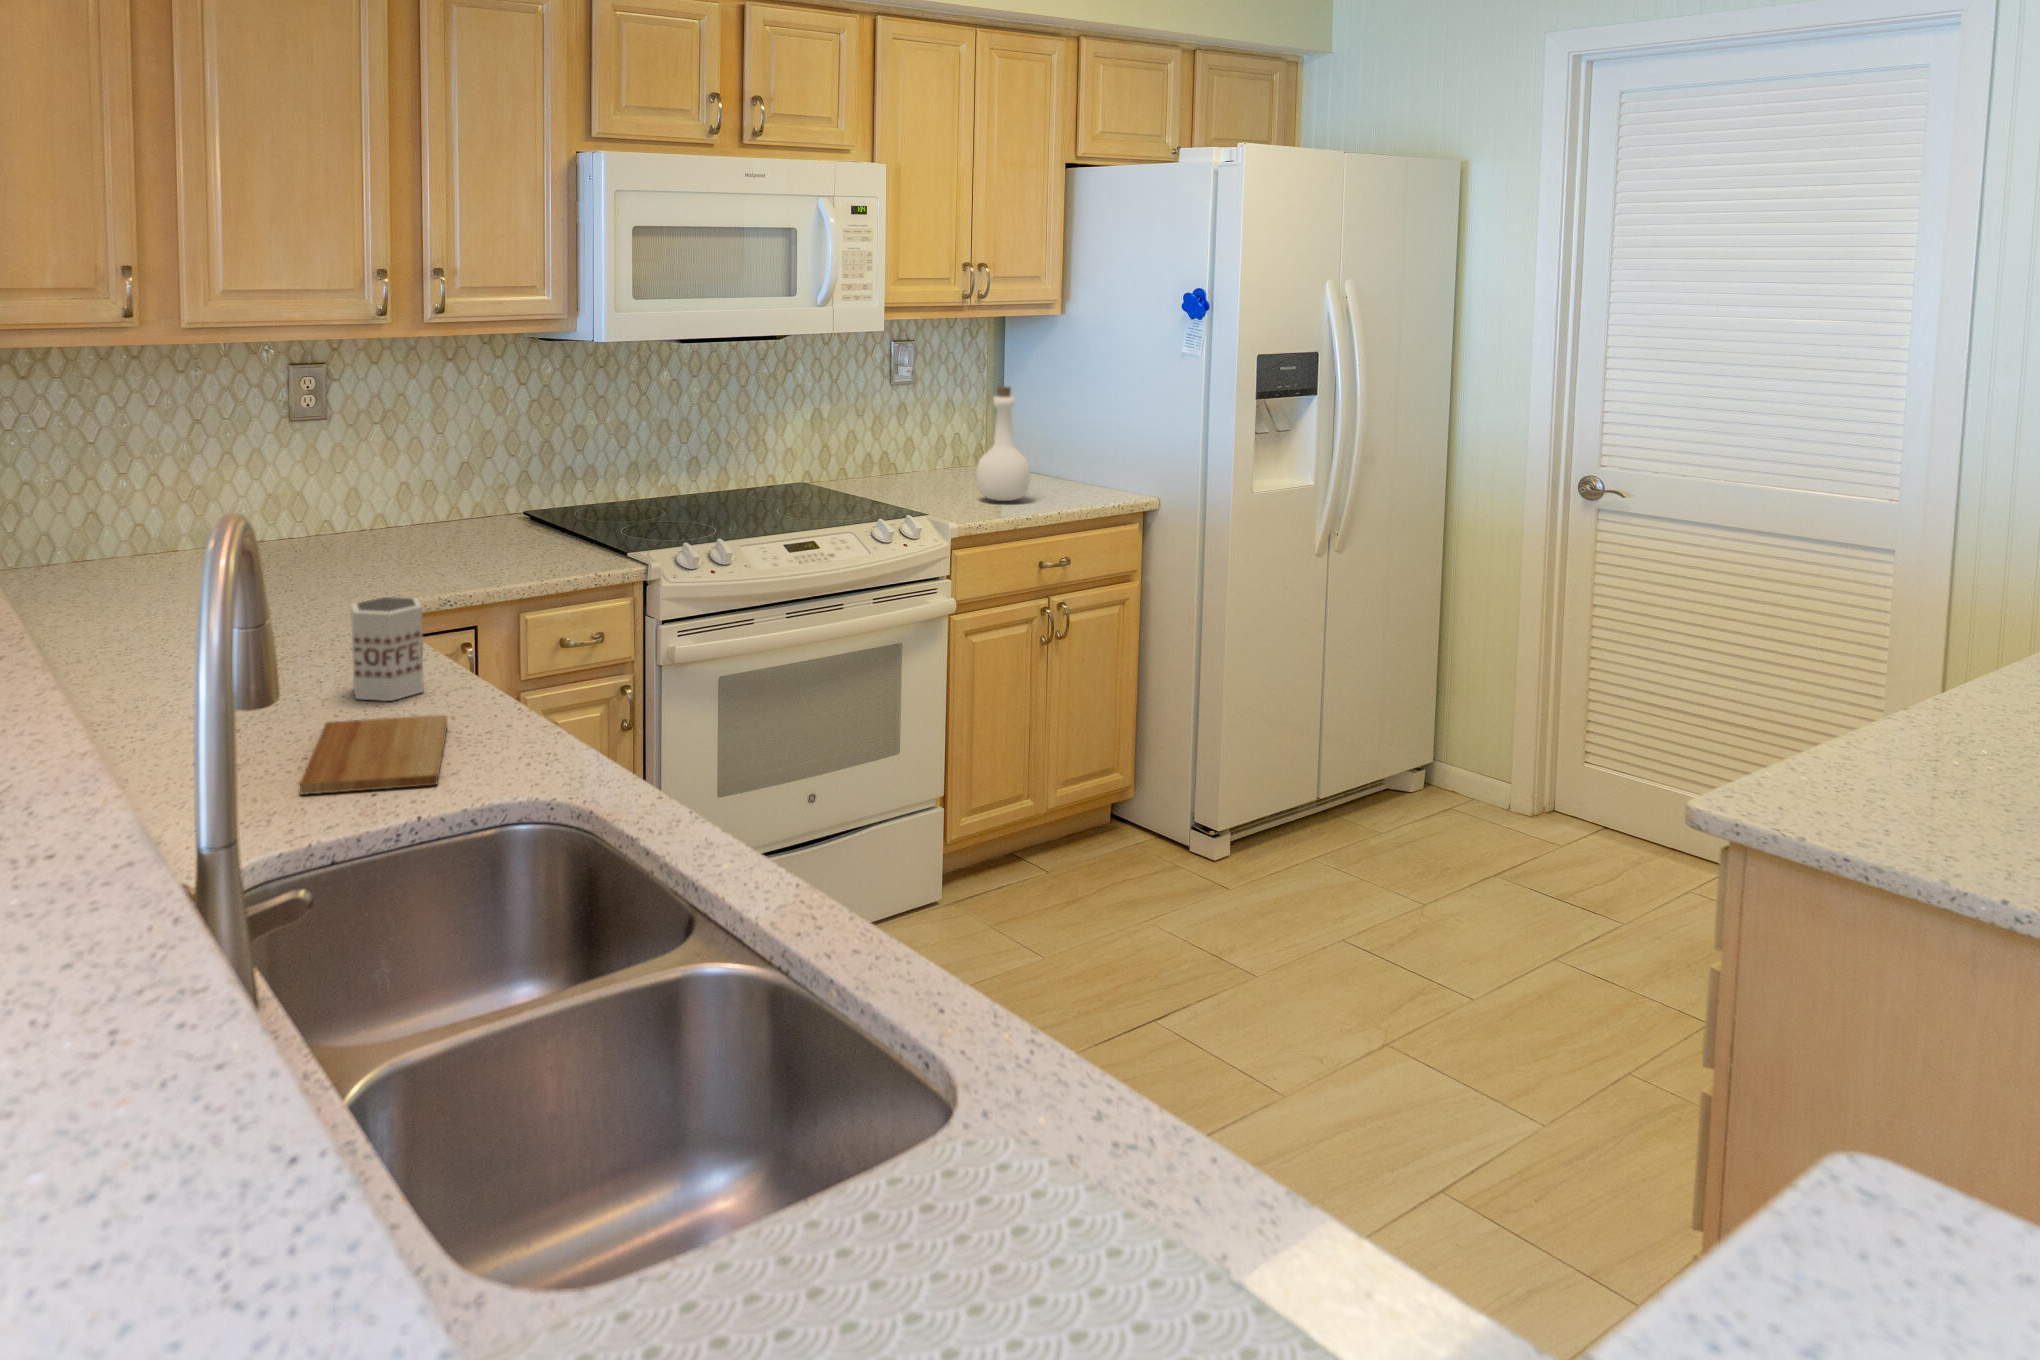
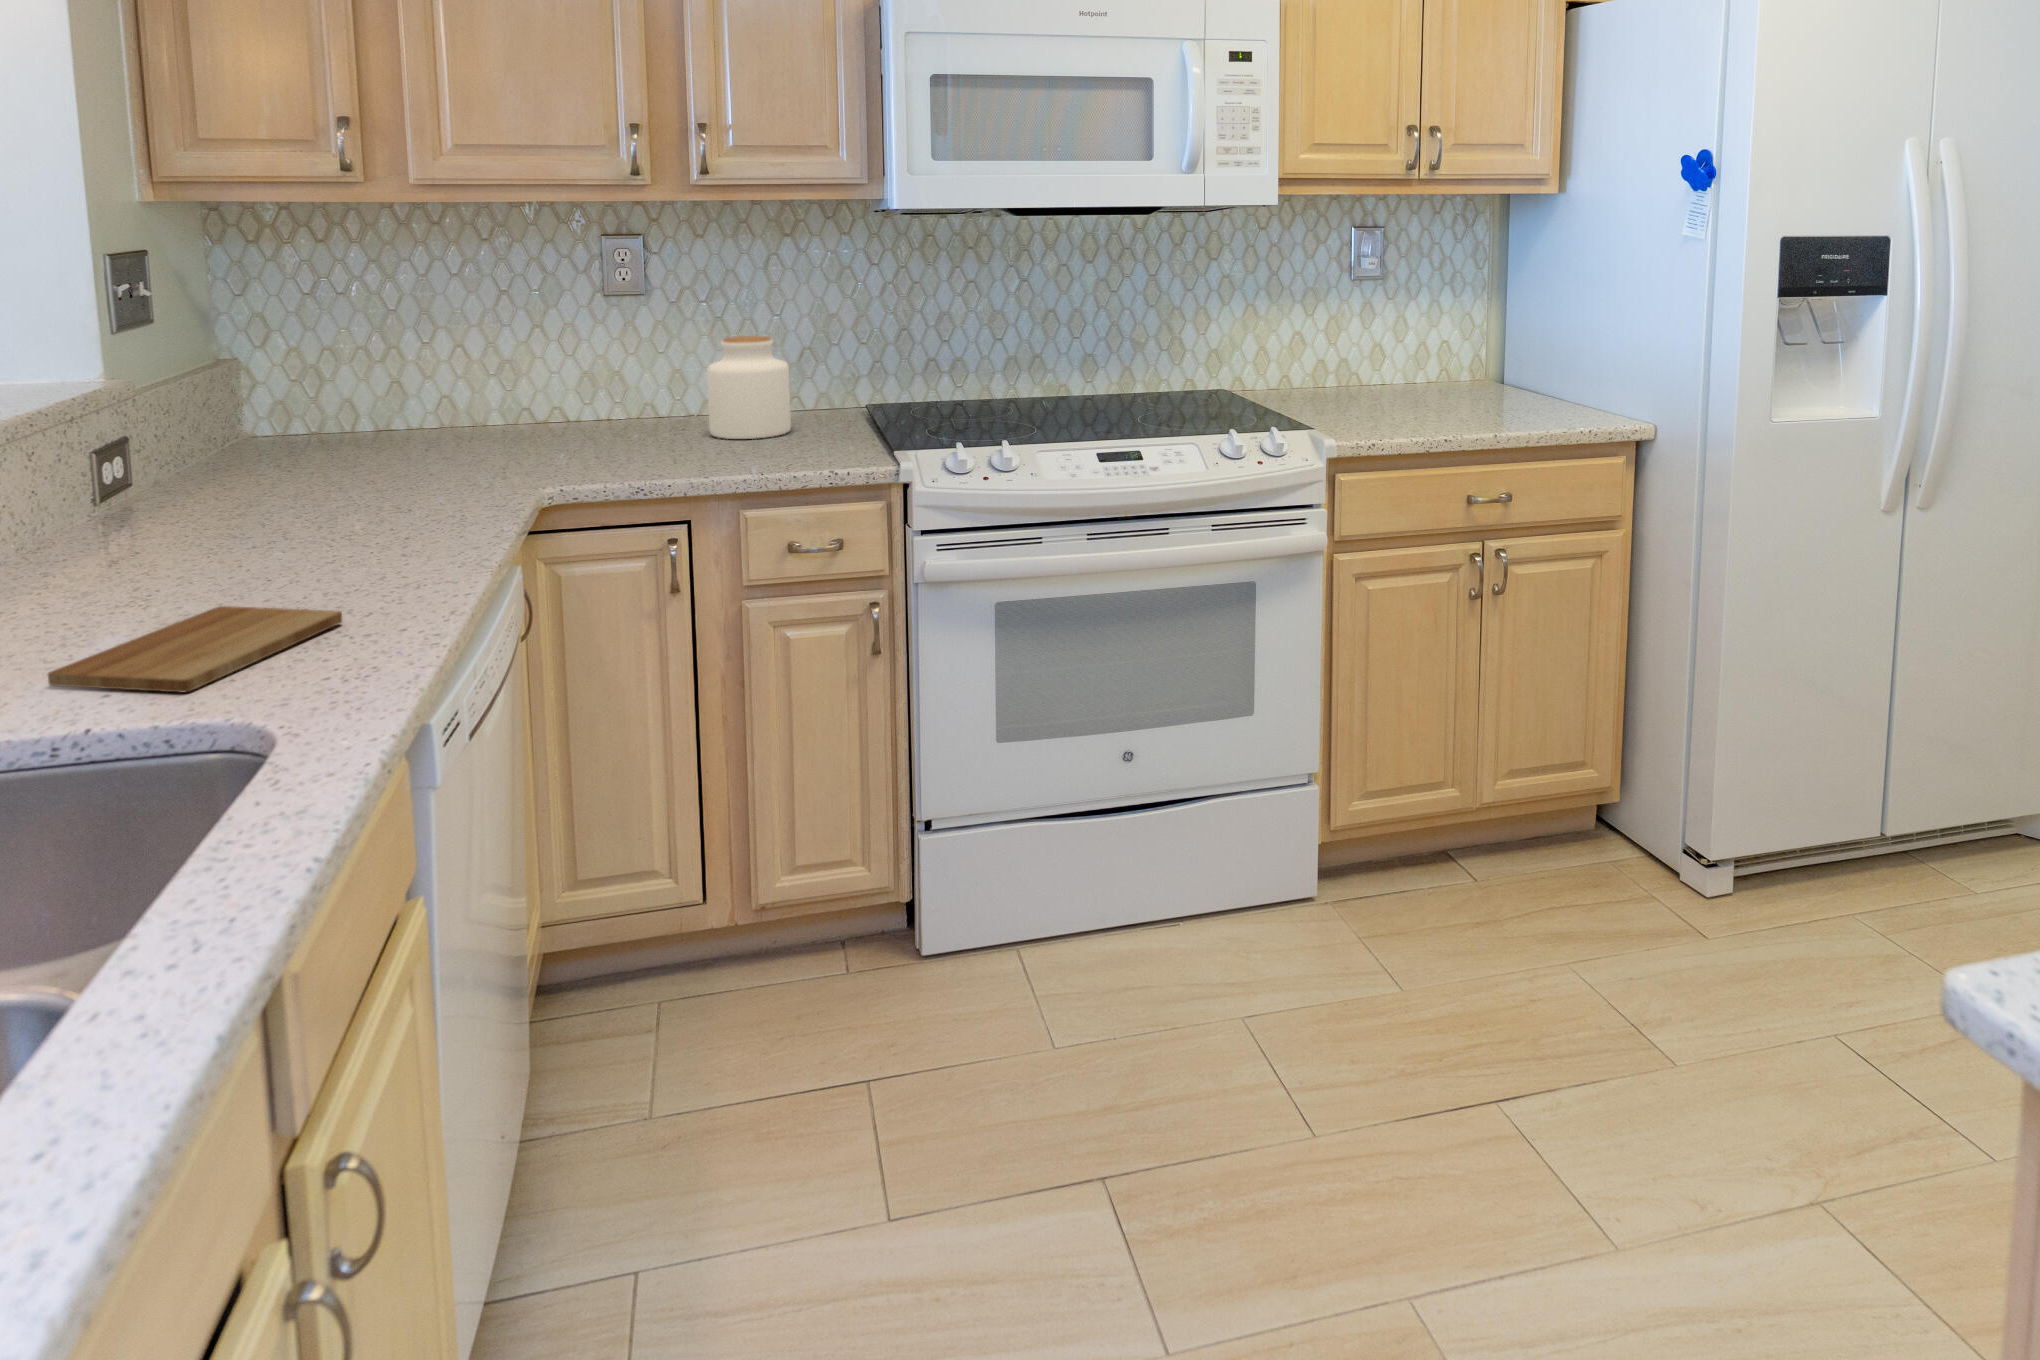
bottle: present [976,386,1030,501] -> none [1400,277,1468,419]
jar: none [419,456,494,551] -> present [707,336,791,439]
mug: present [351,597,424,701] -> none [315,472,426,590]

